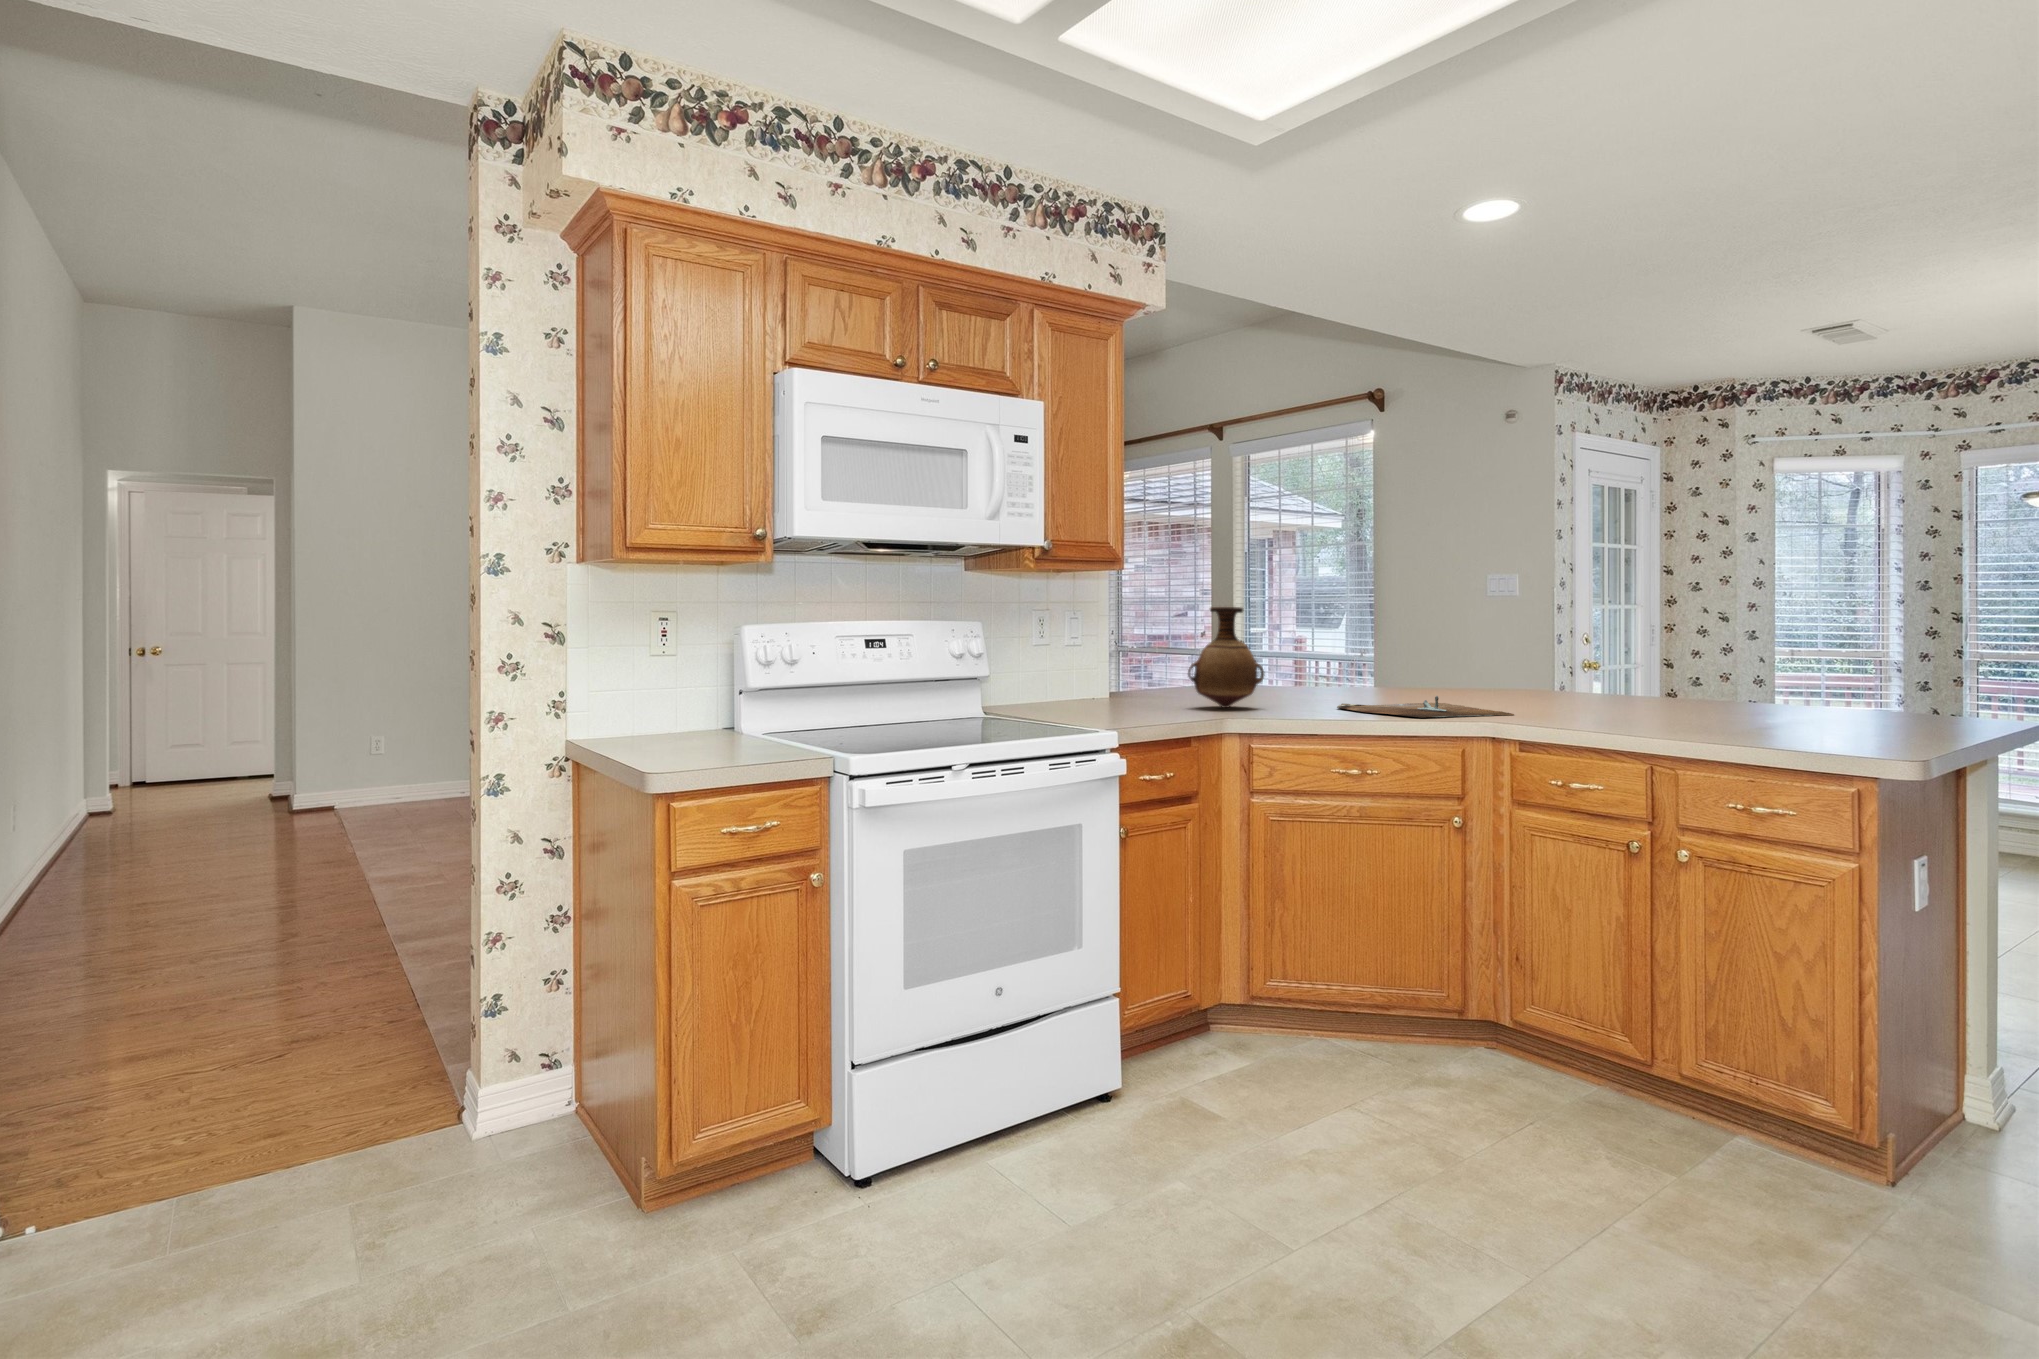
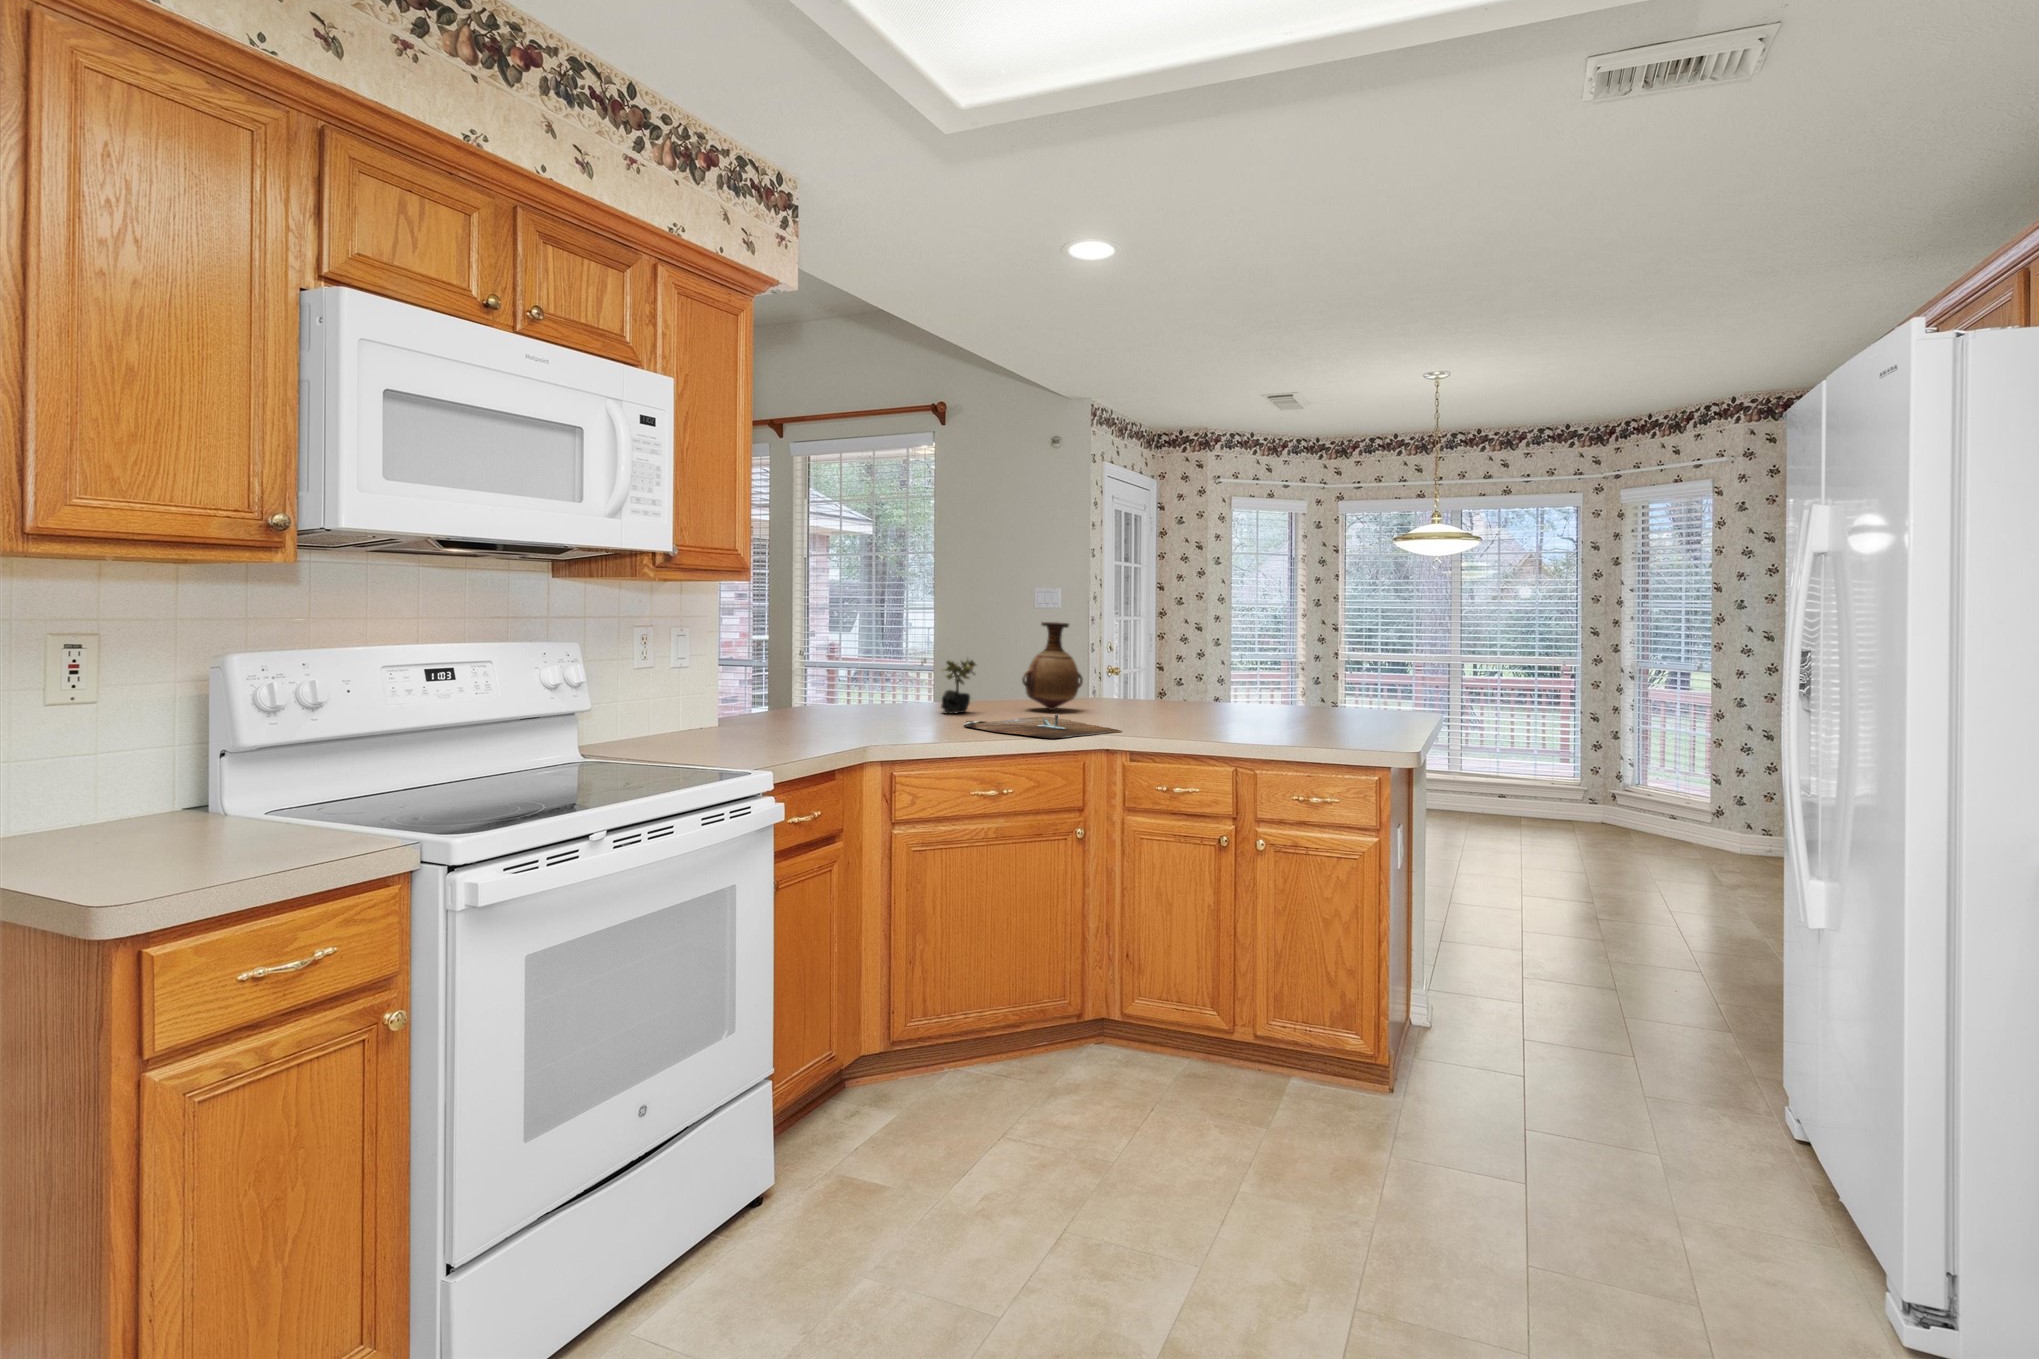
vase: present [1188,607,1265,708] -> present [1022,622,1083,710]
succulent plant: none [1327,643,1366,700] -> present [941,660,976,714]

